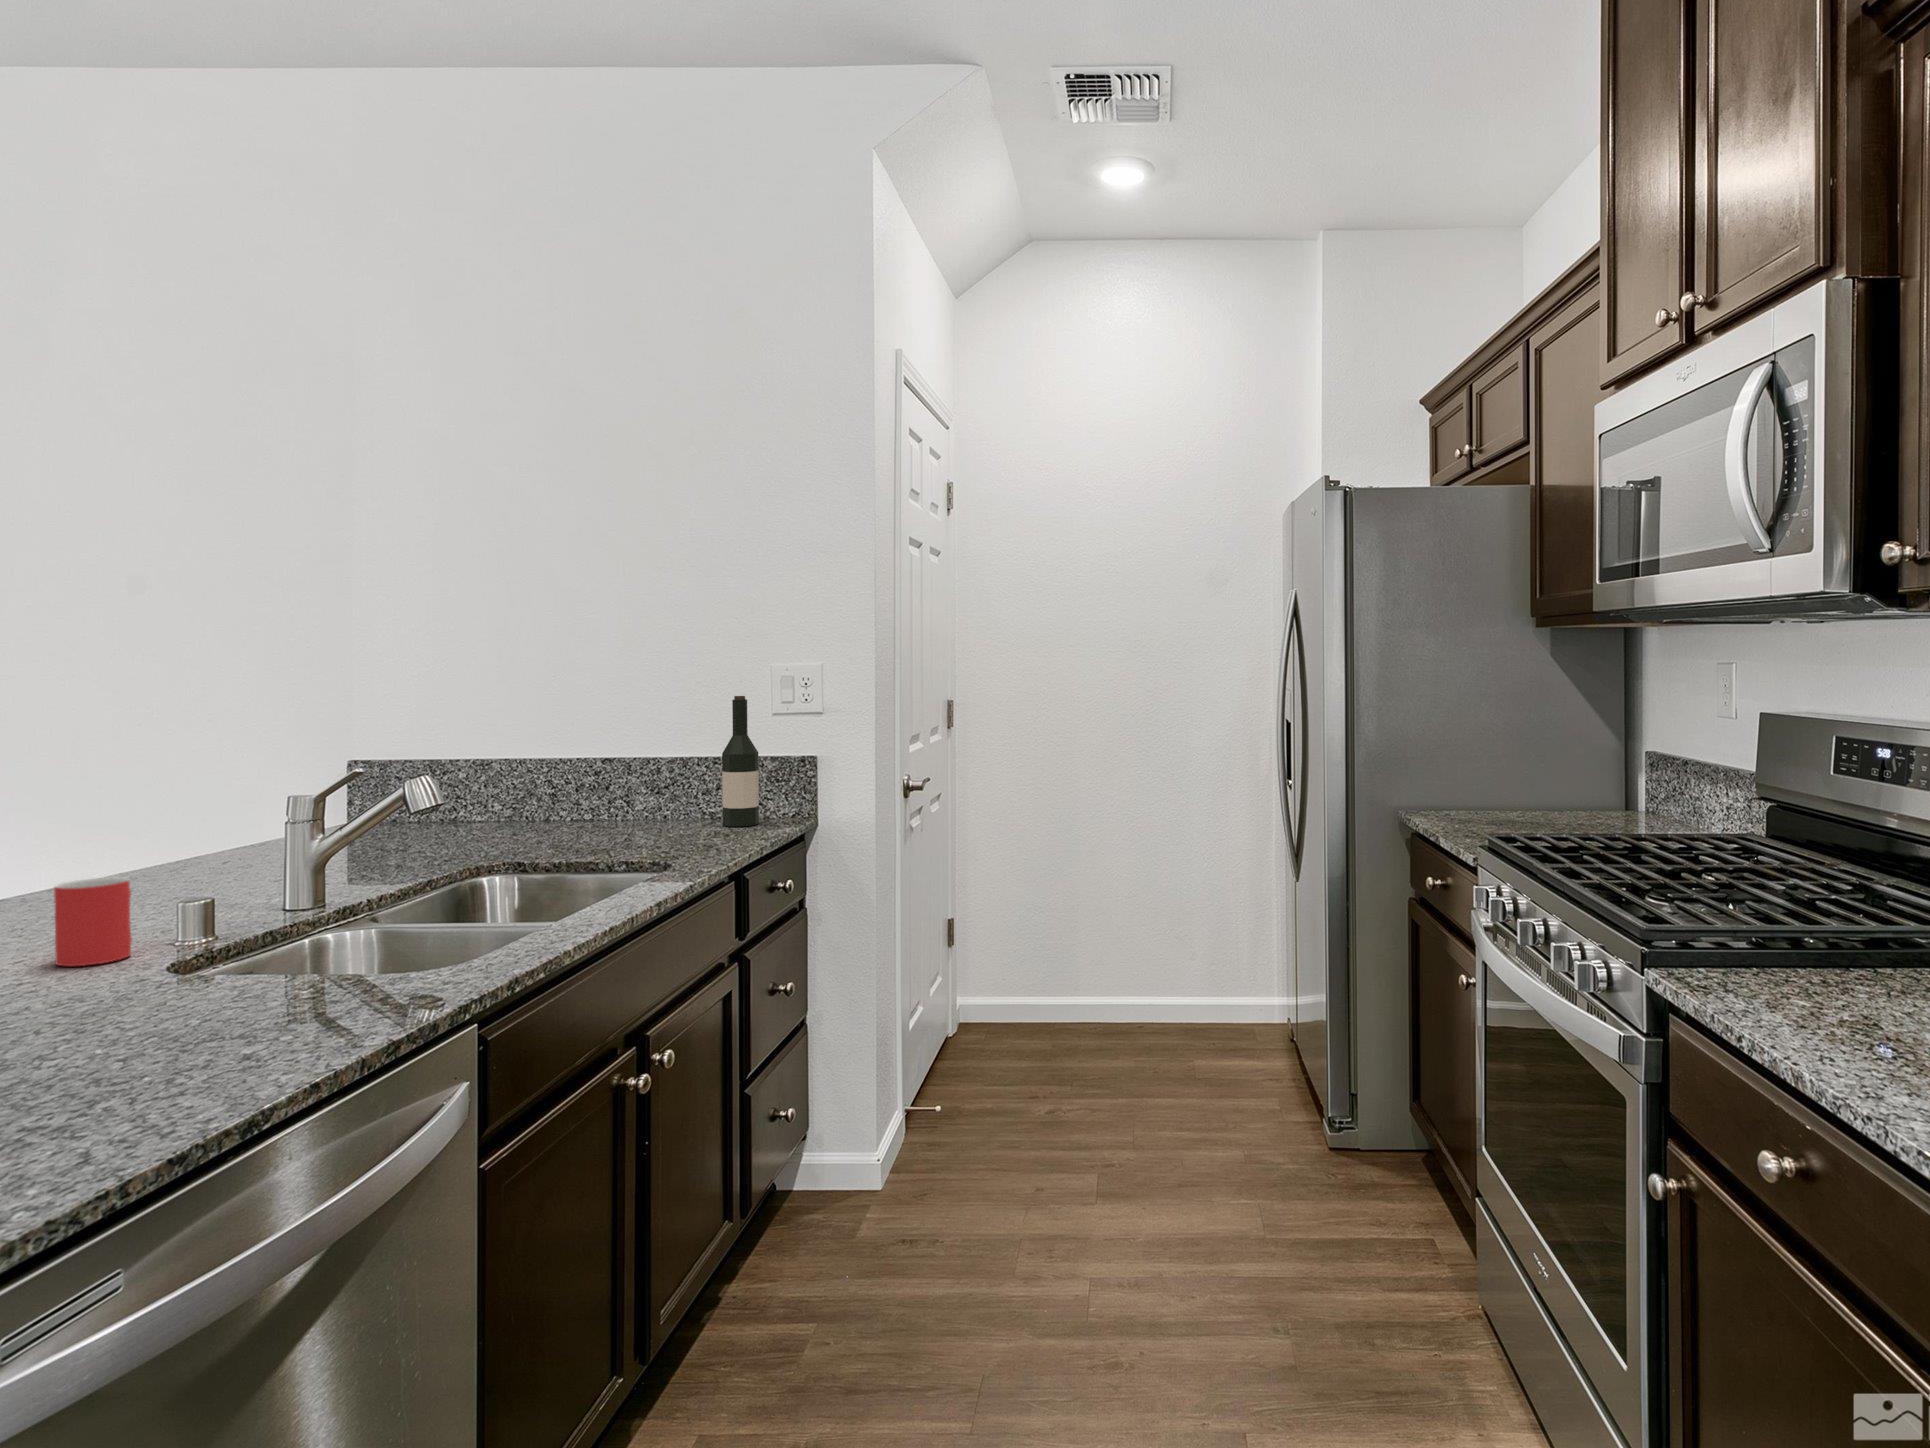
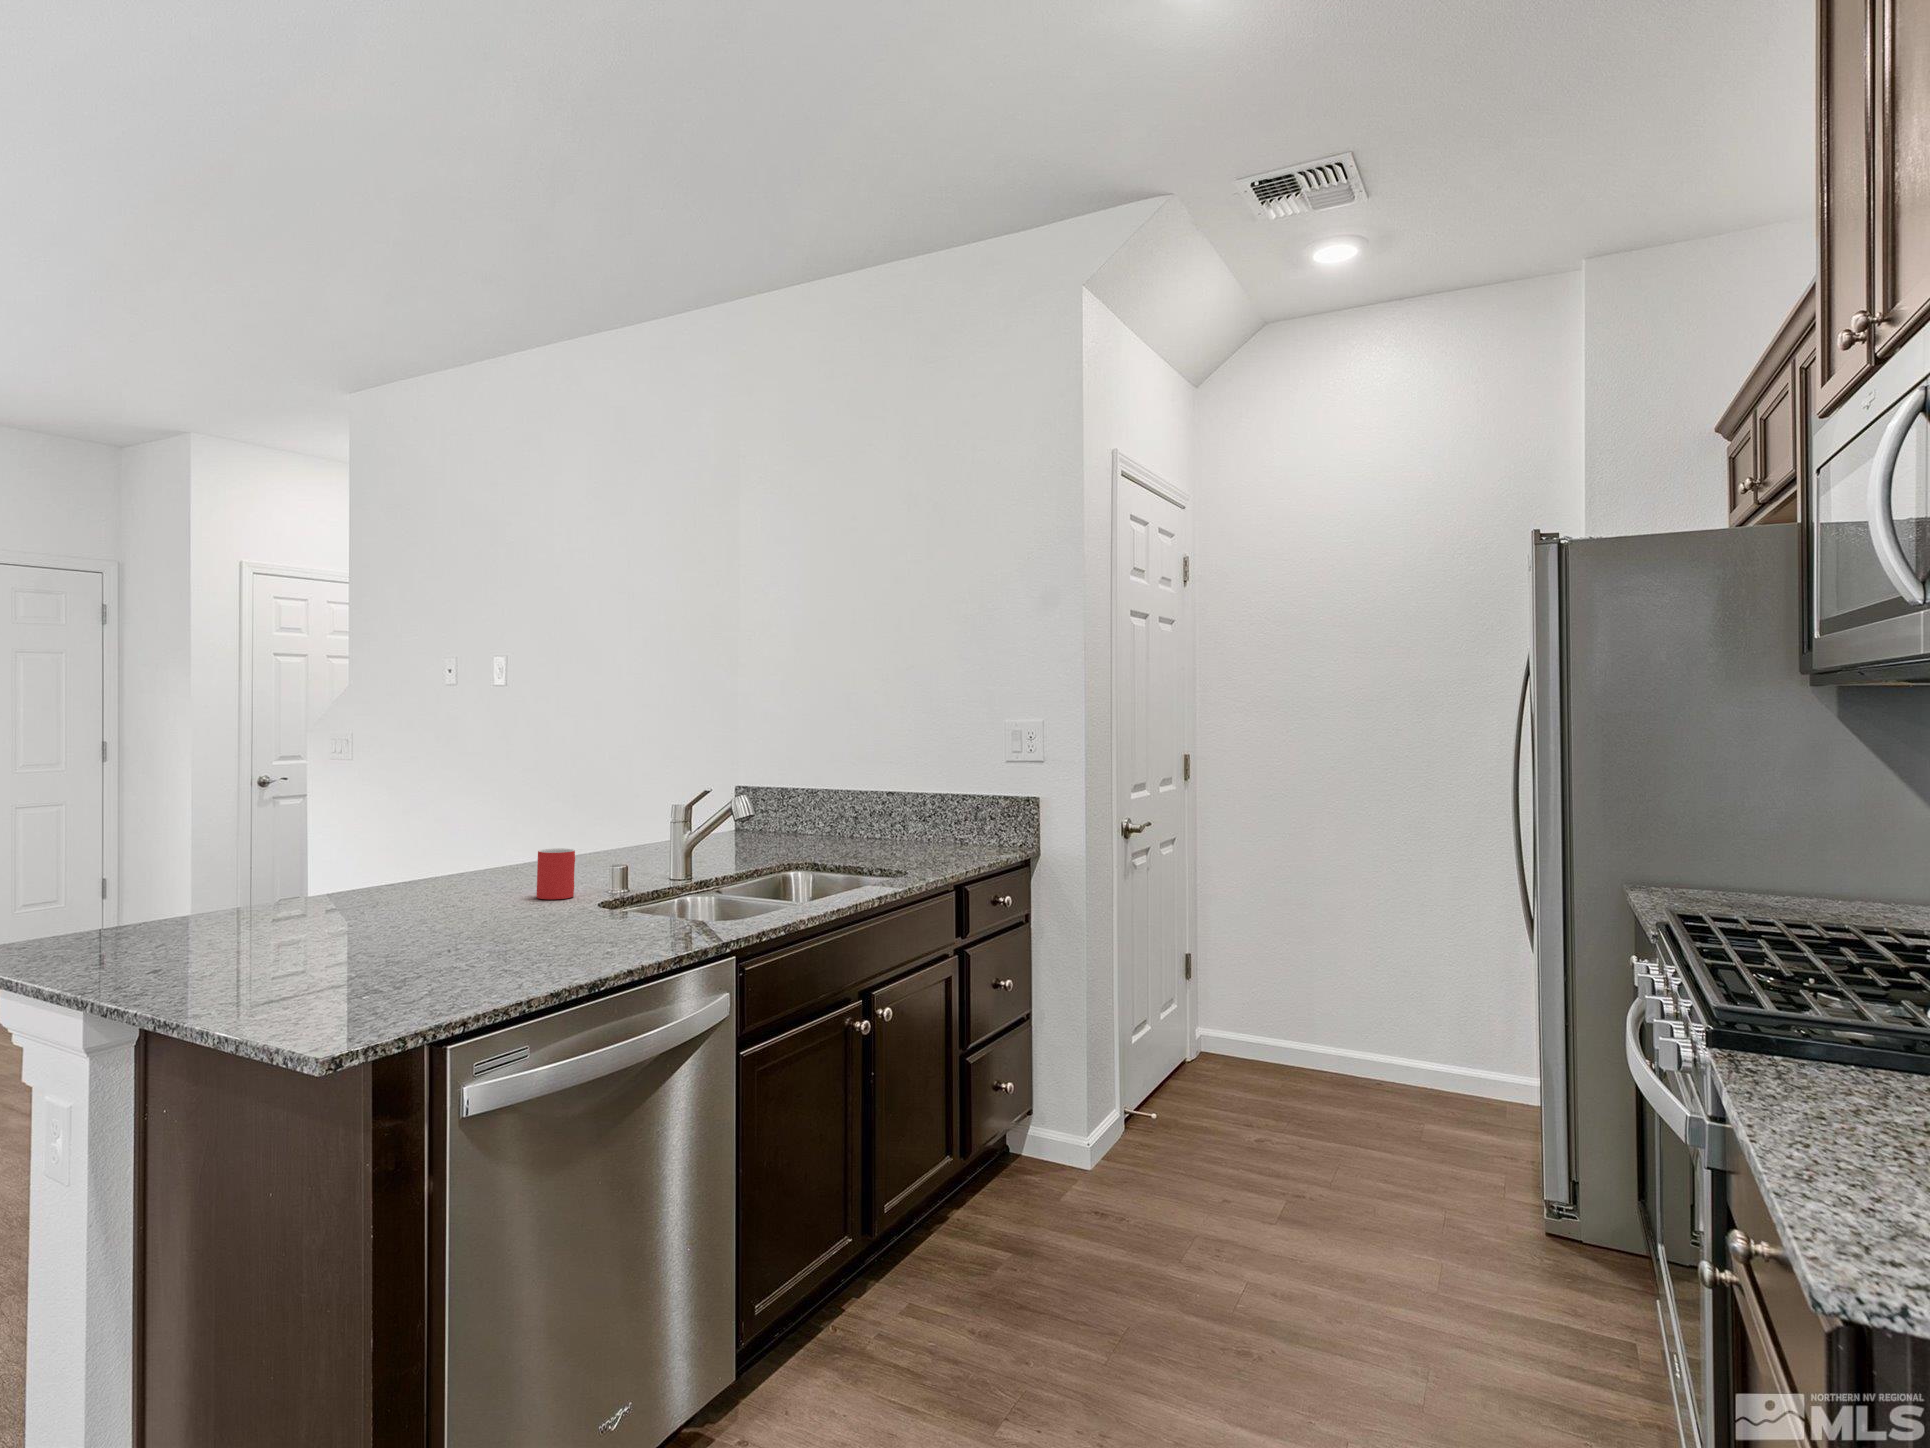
wine bottle: present [722,696,759,826] -> none [970,752,998,853]

